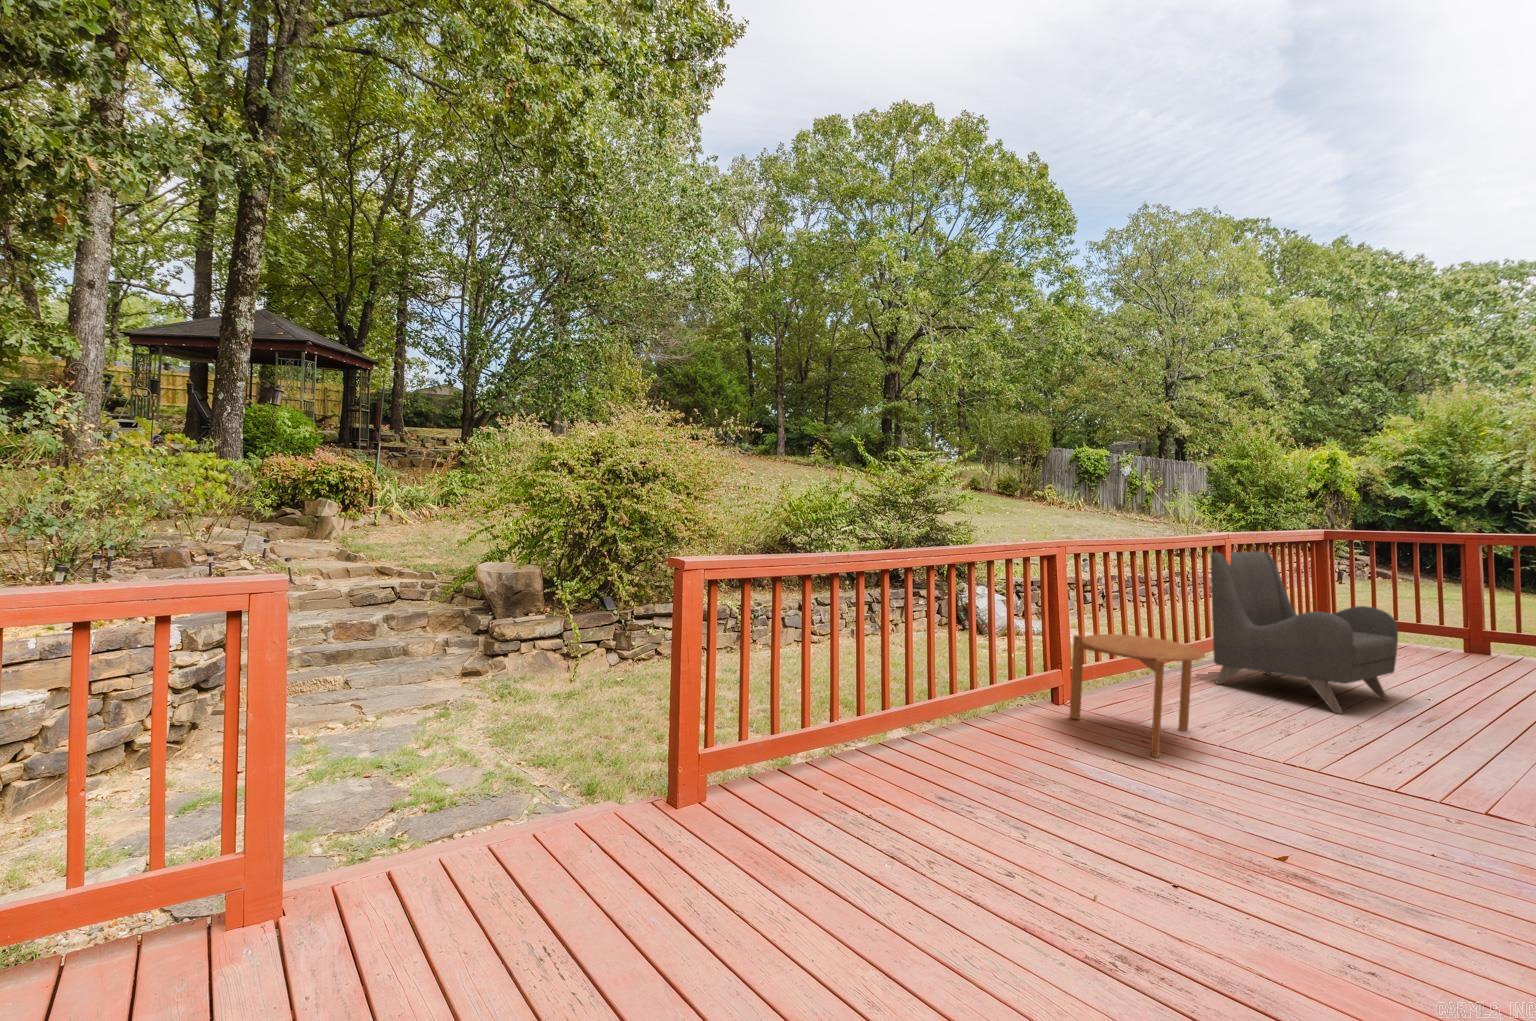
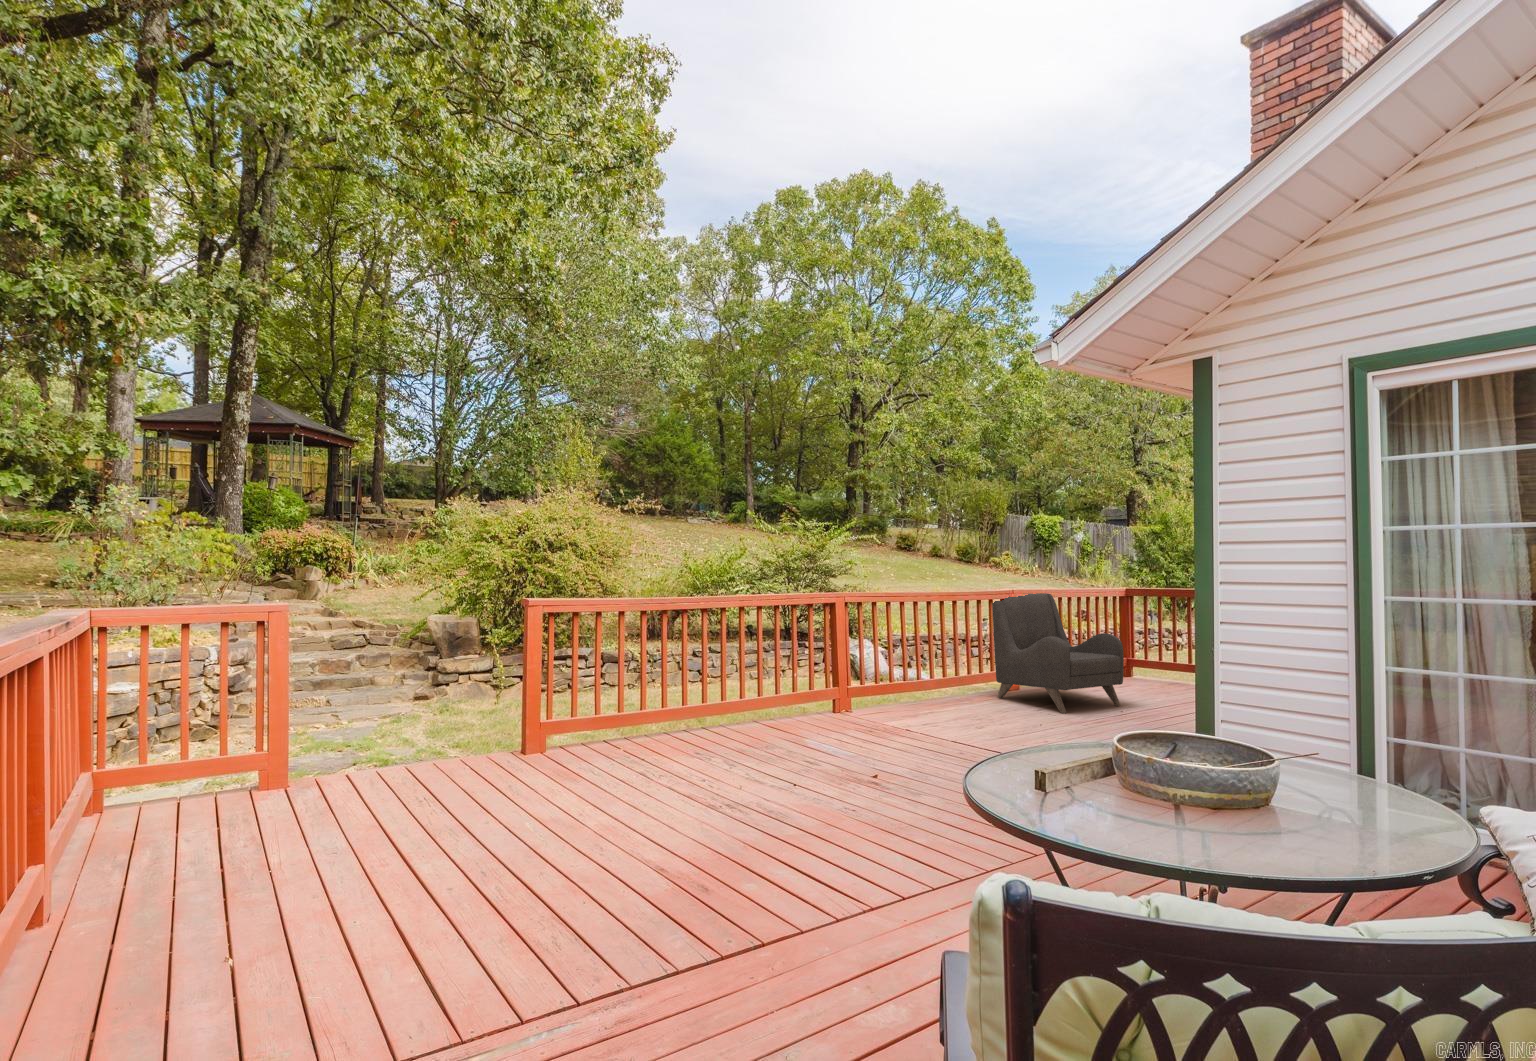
side table: present [1070,634,1205,757] -> none [847,654,929,735]

